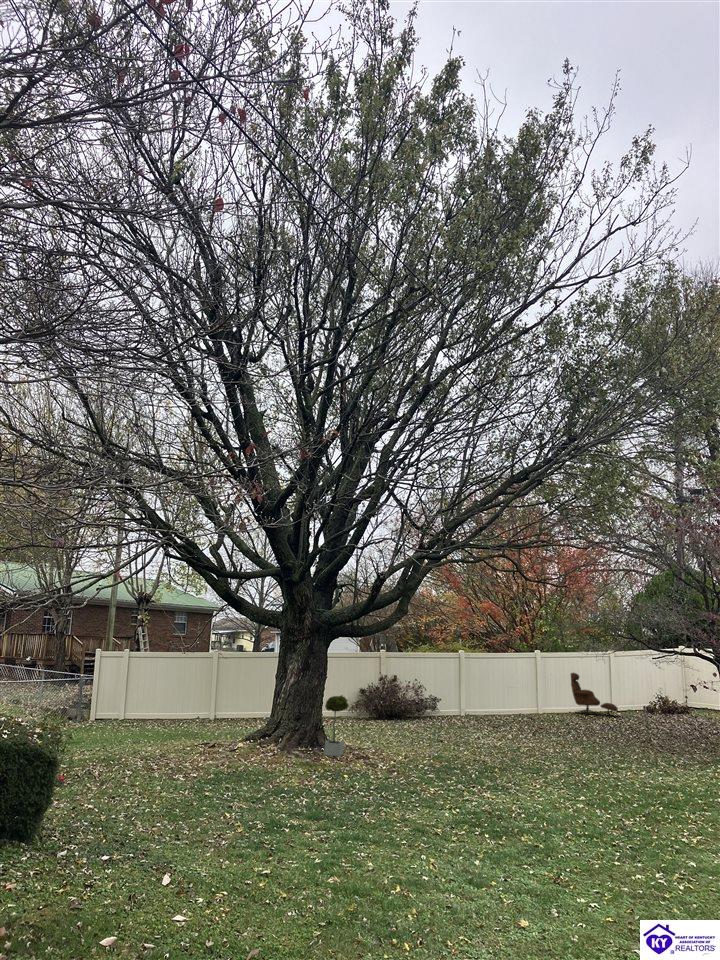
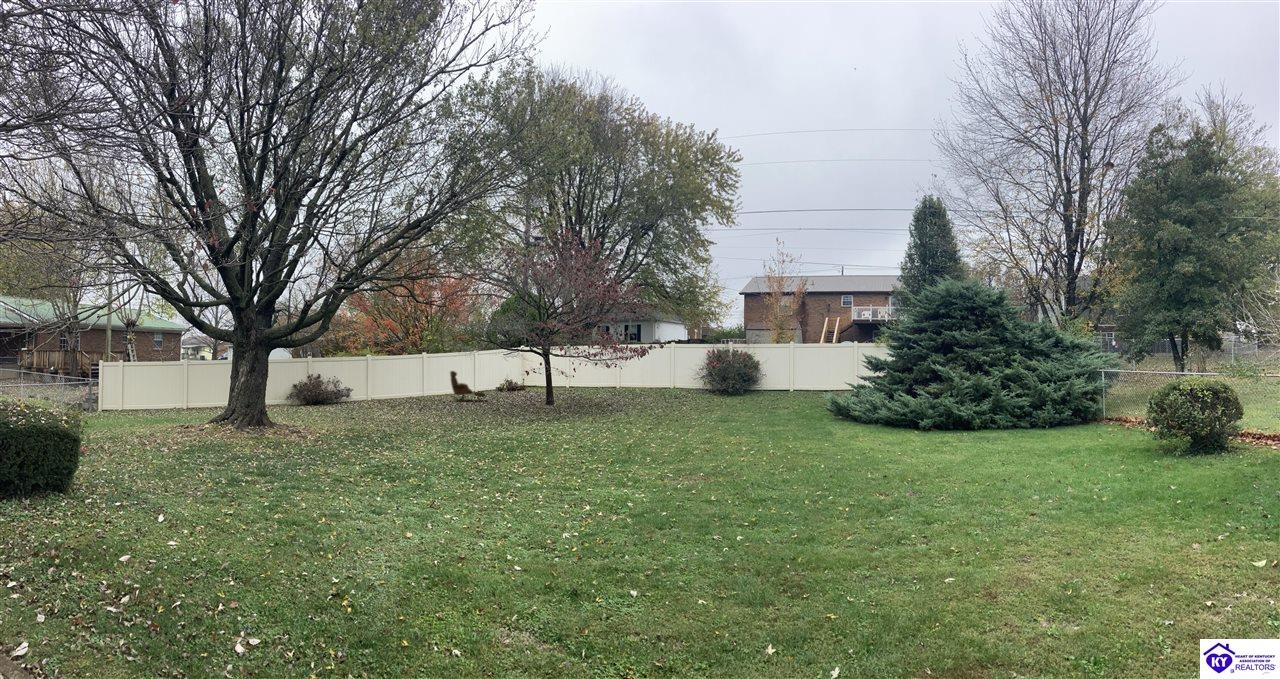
potted tree: present [324,695,349,756] -> none [258,392,279,438]

